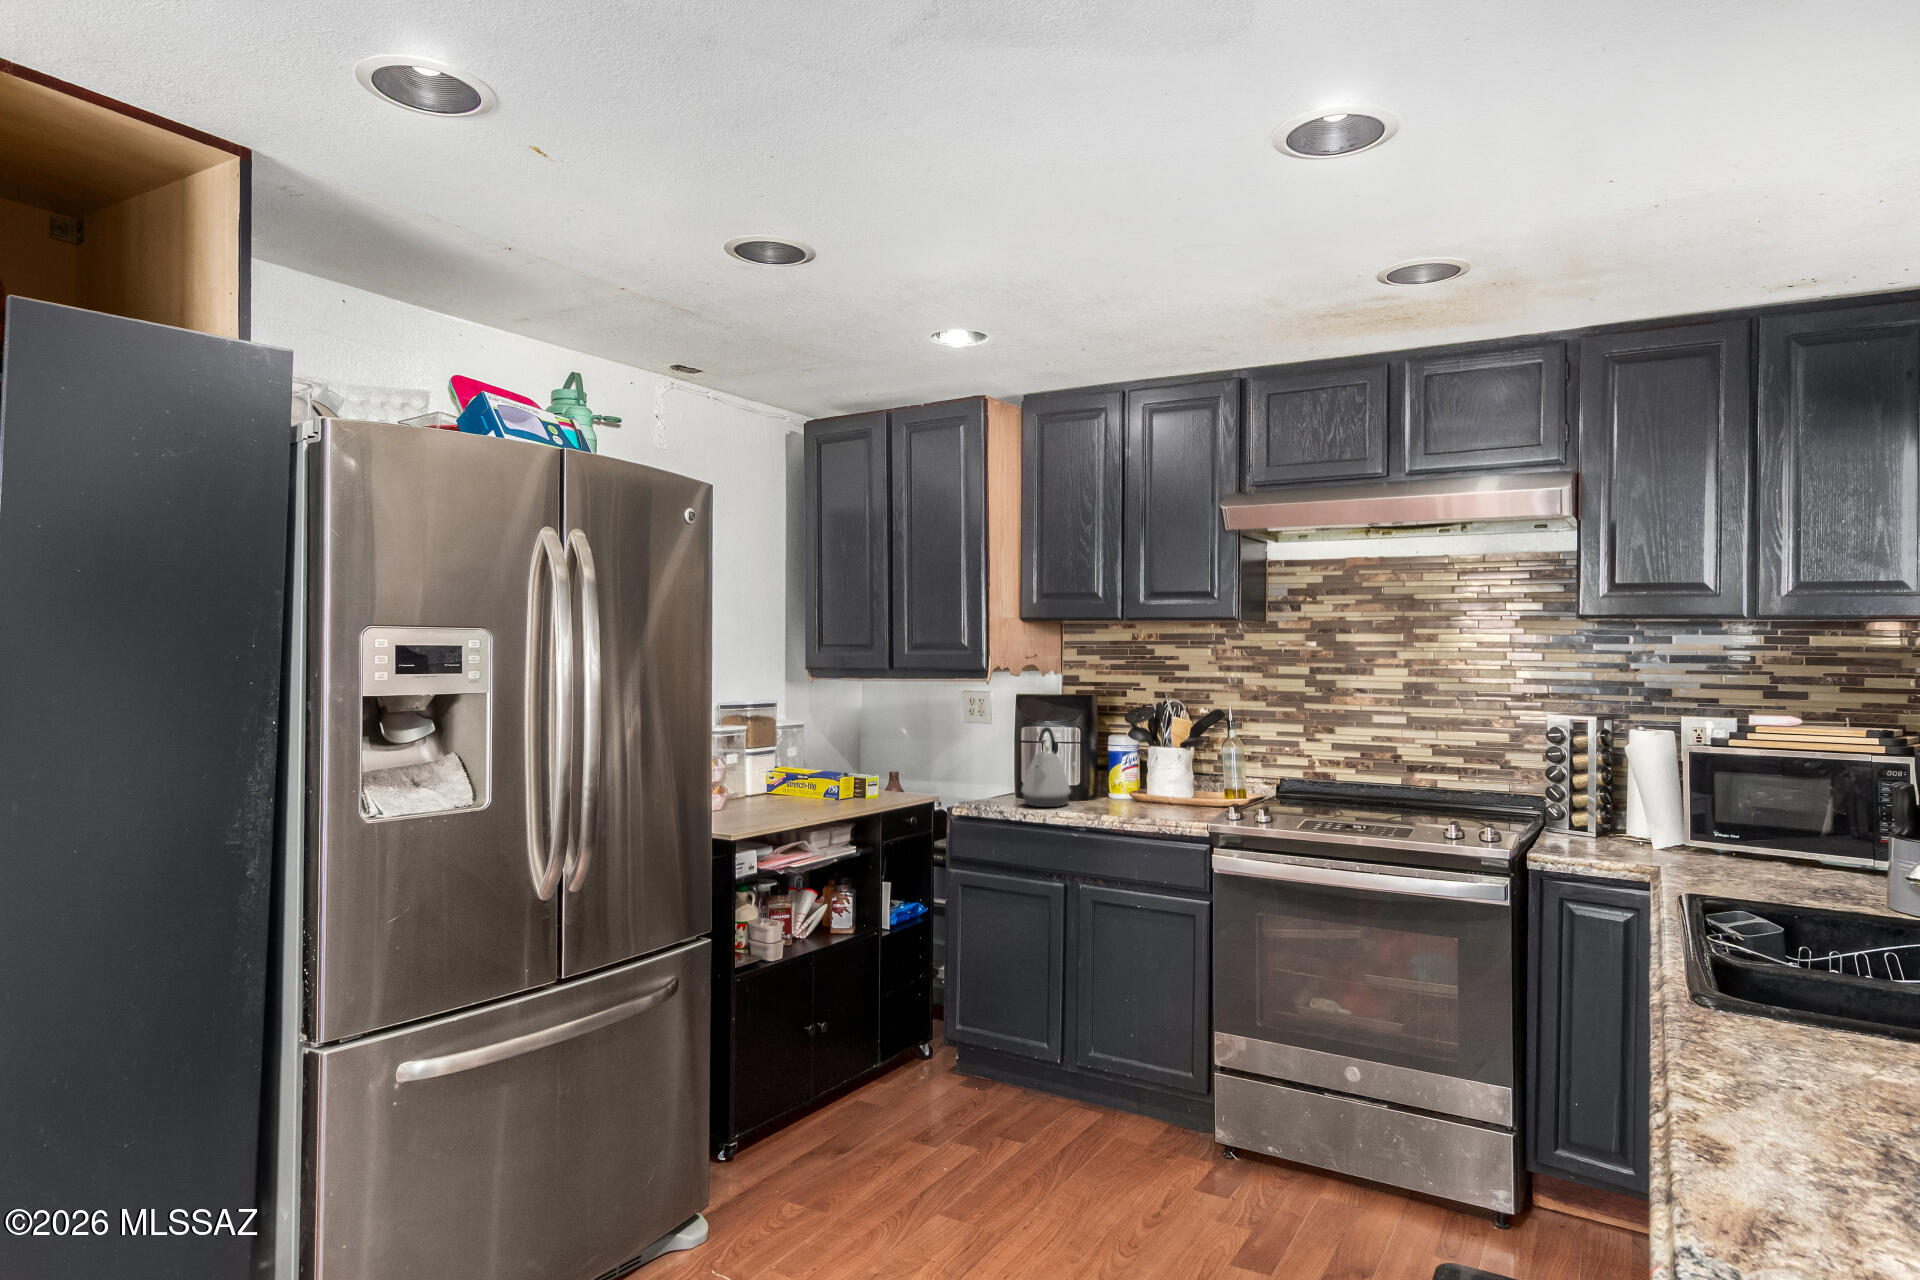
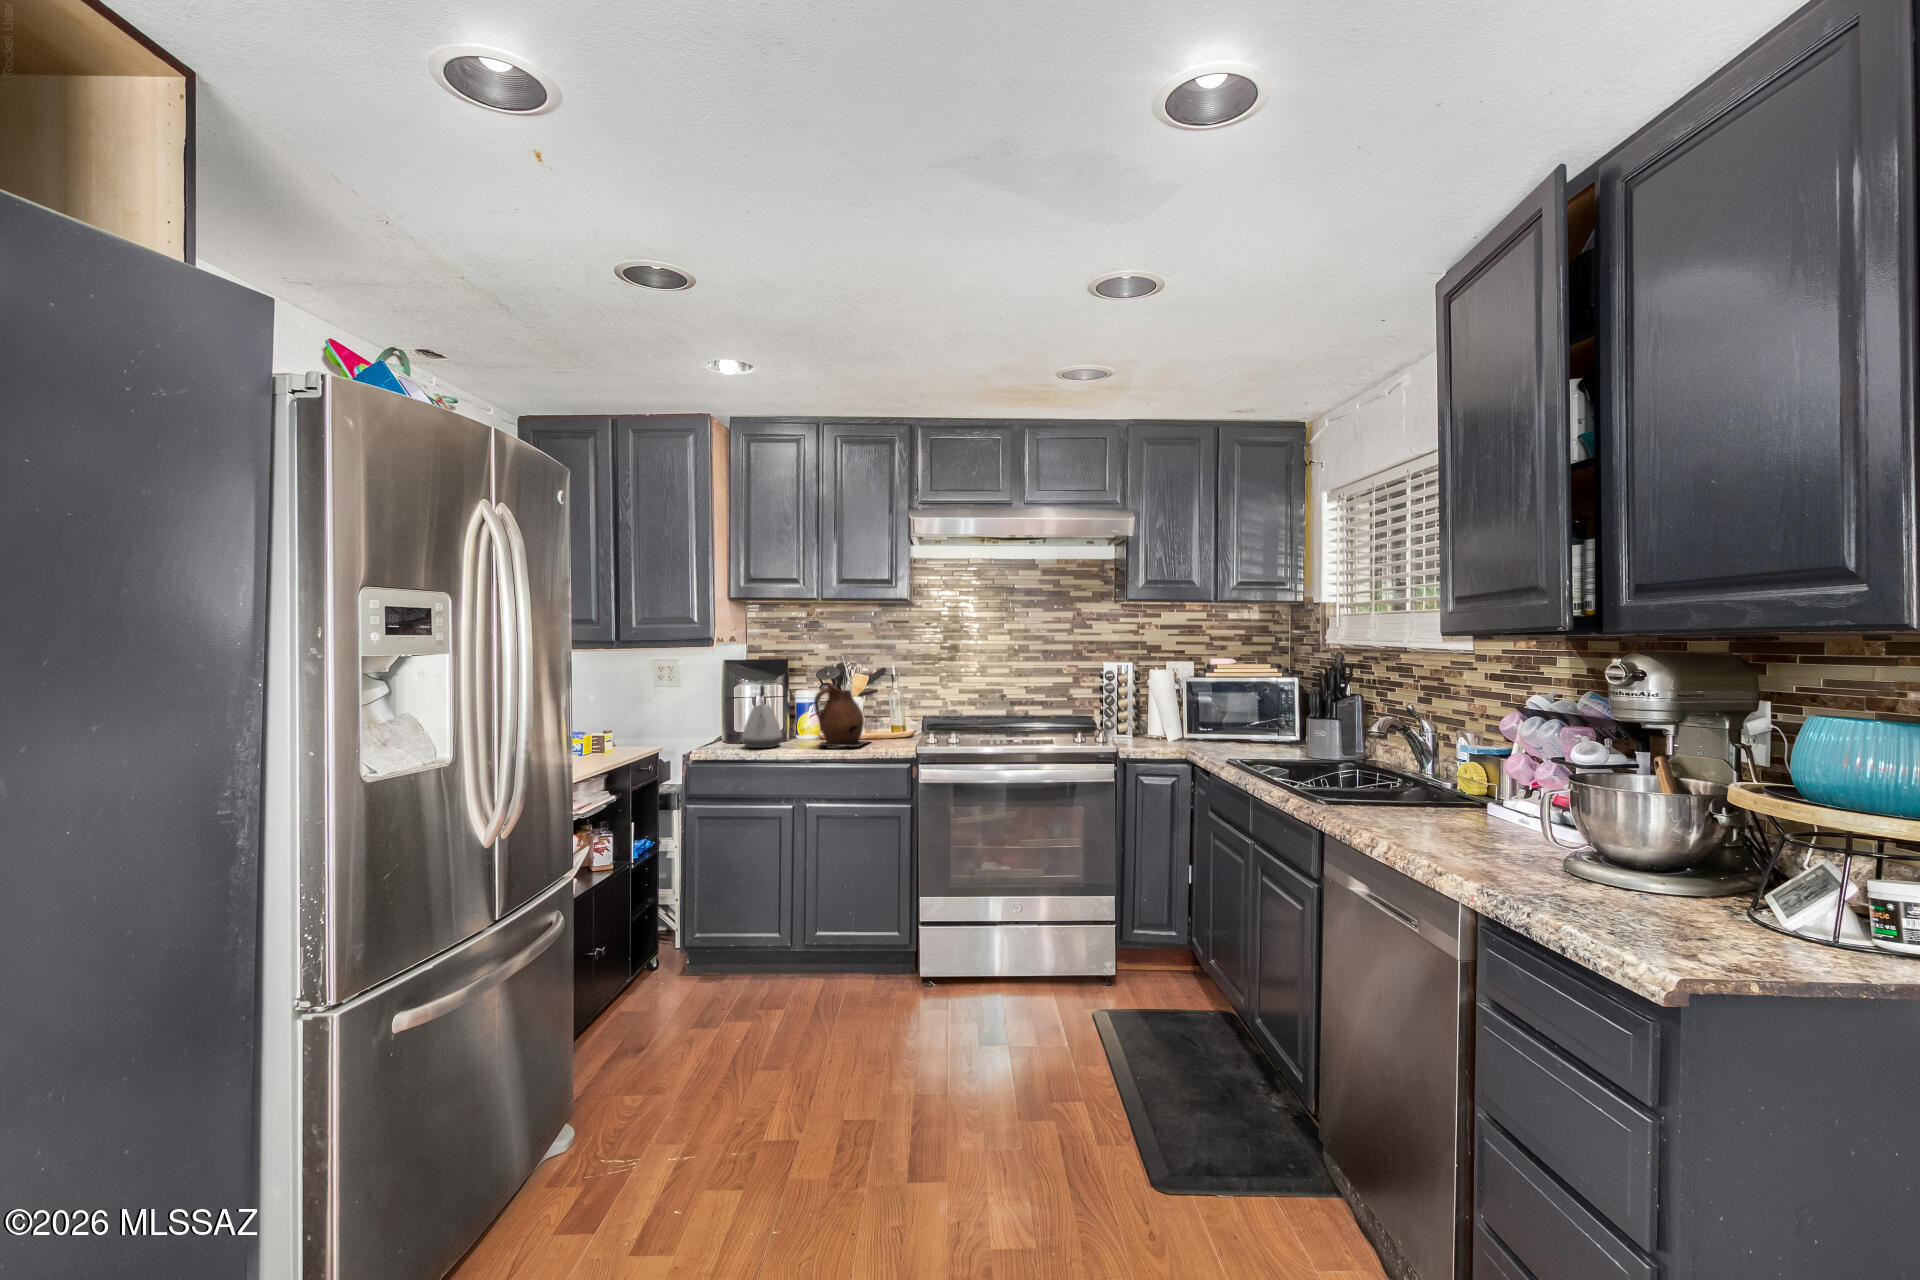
ceramic pitcher: none [1100,728,1180,817] -> present [814,683,869,747]

